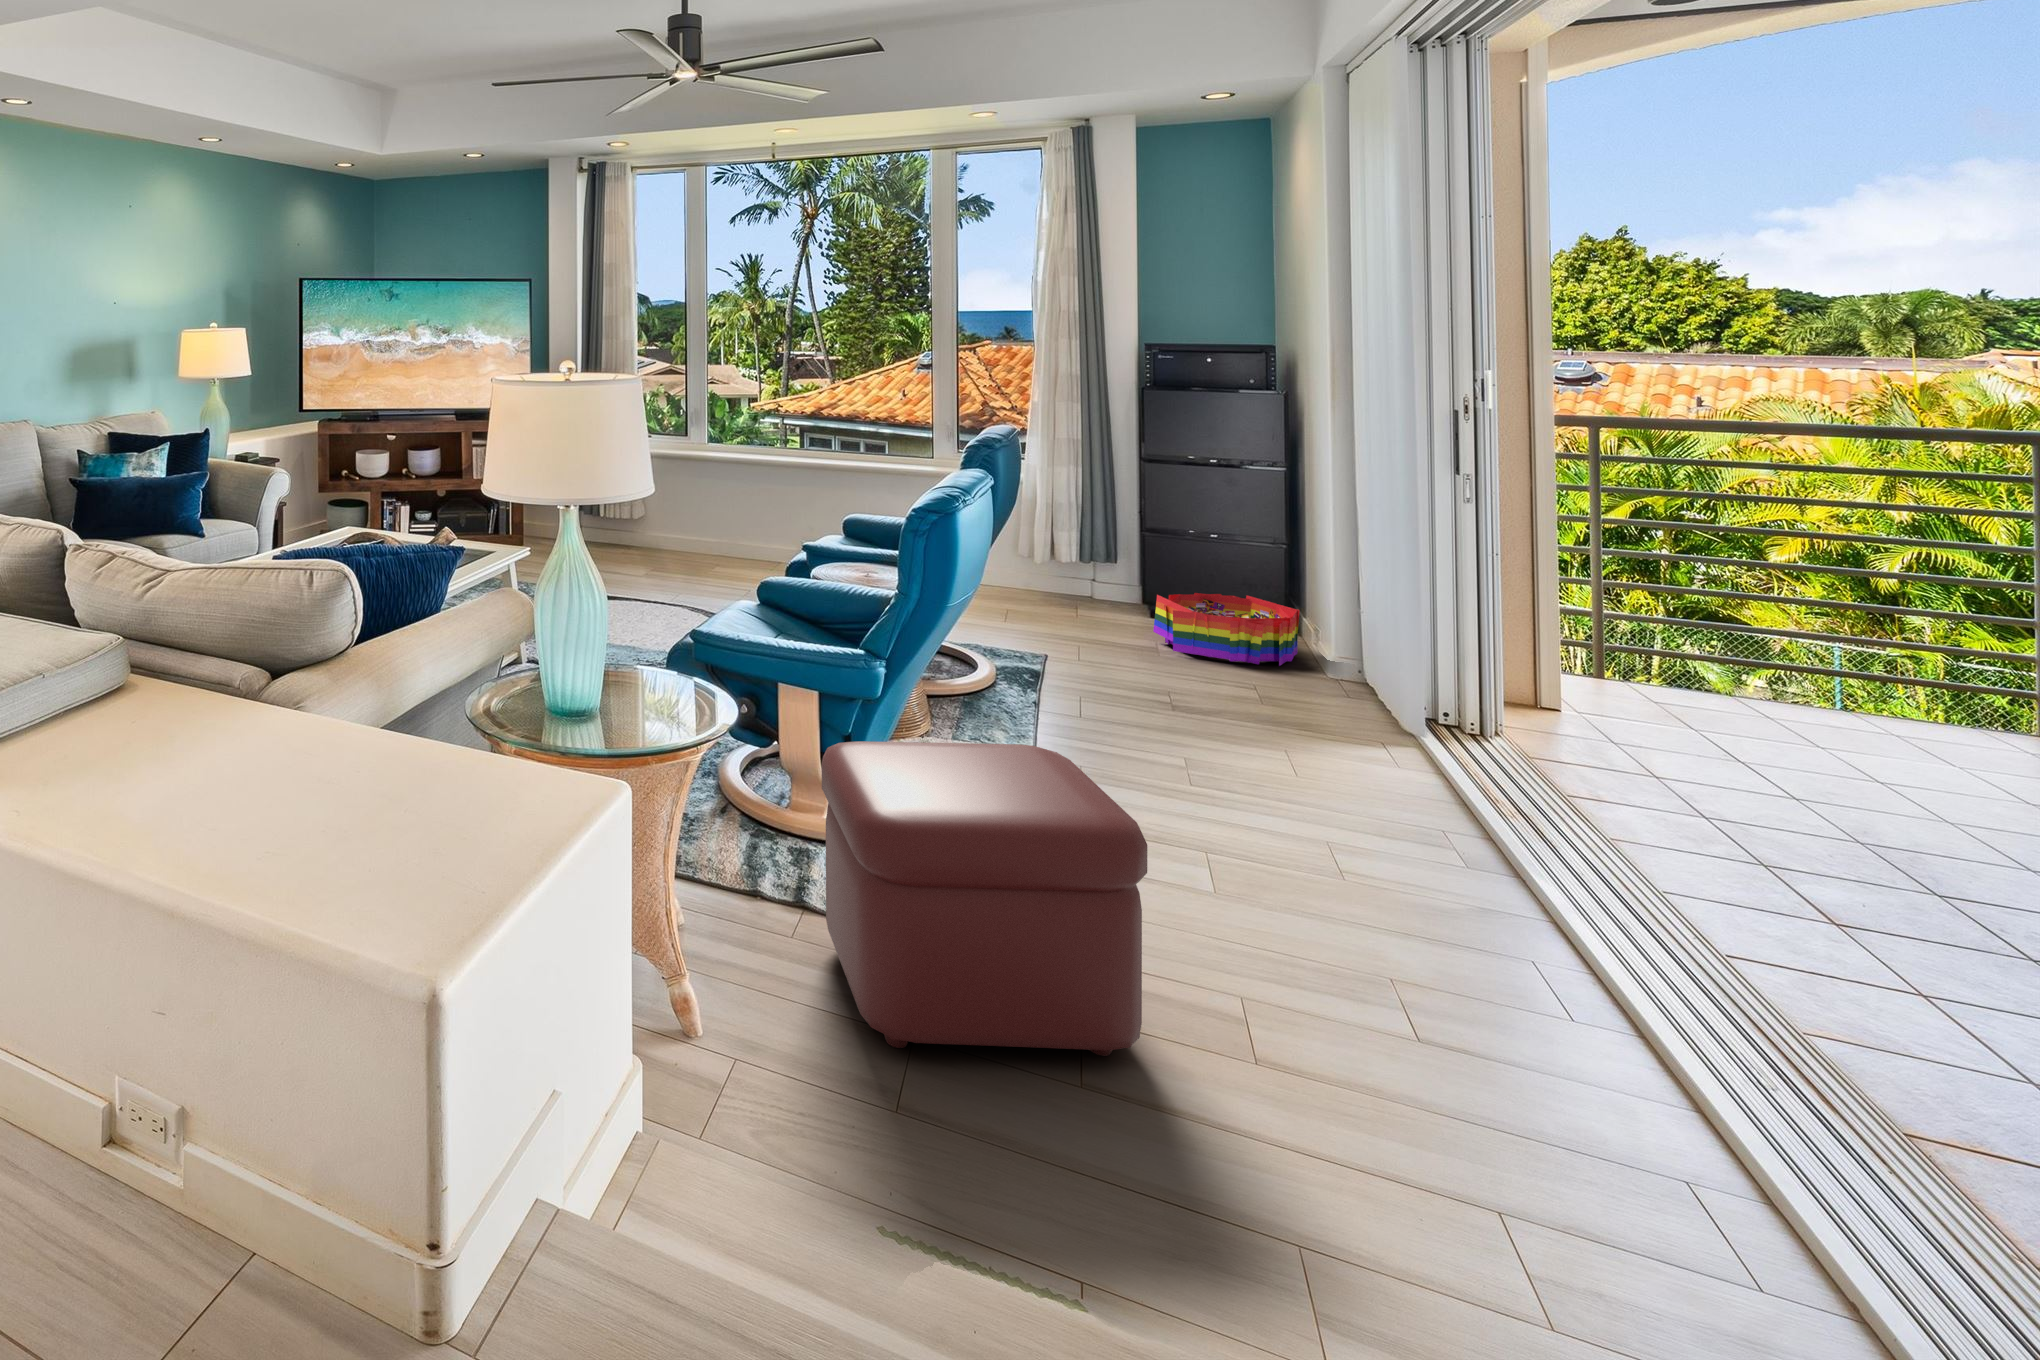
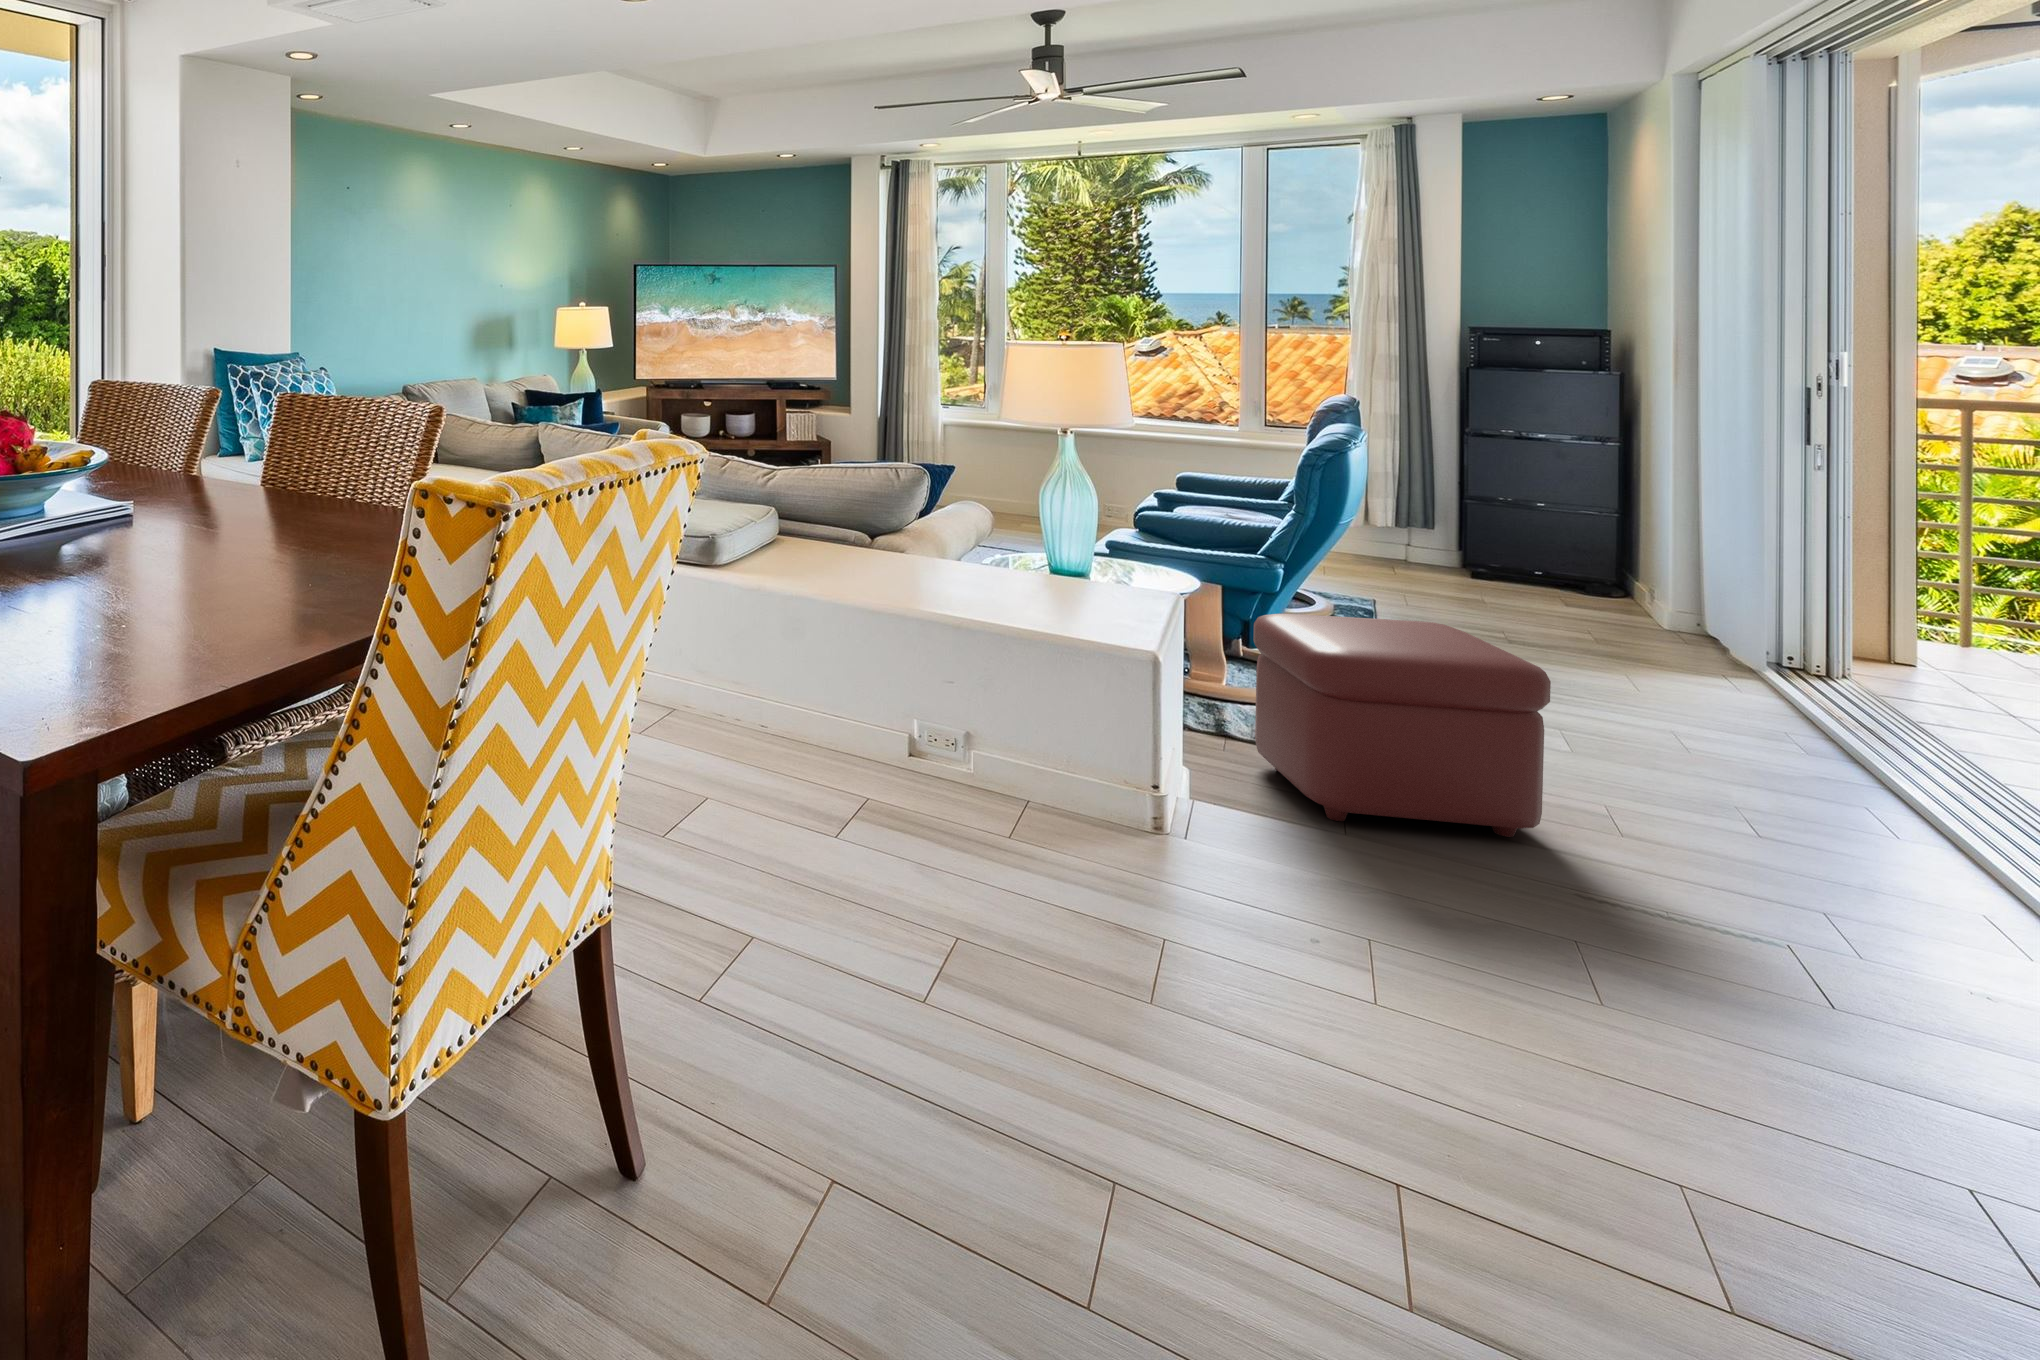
storage bin: present [1153,593,1300,666] -> none [1477,553,1631,618]

